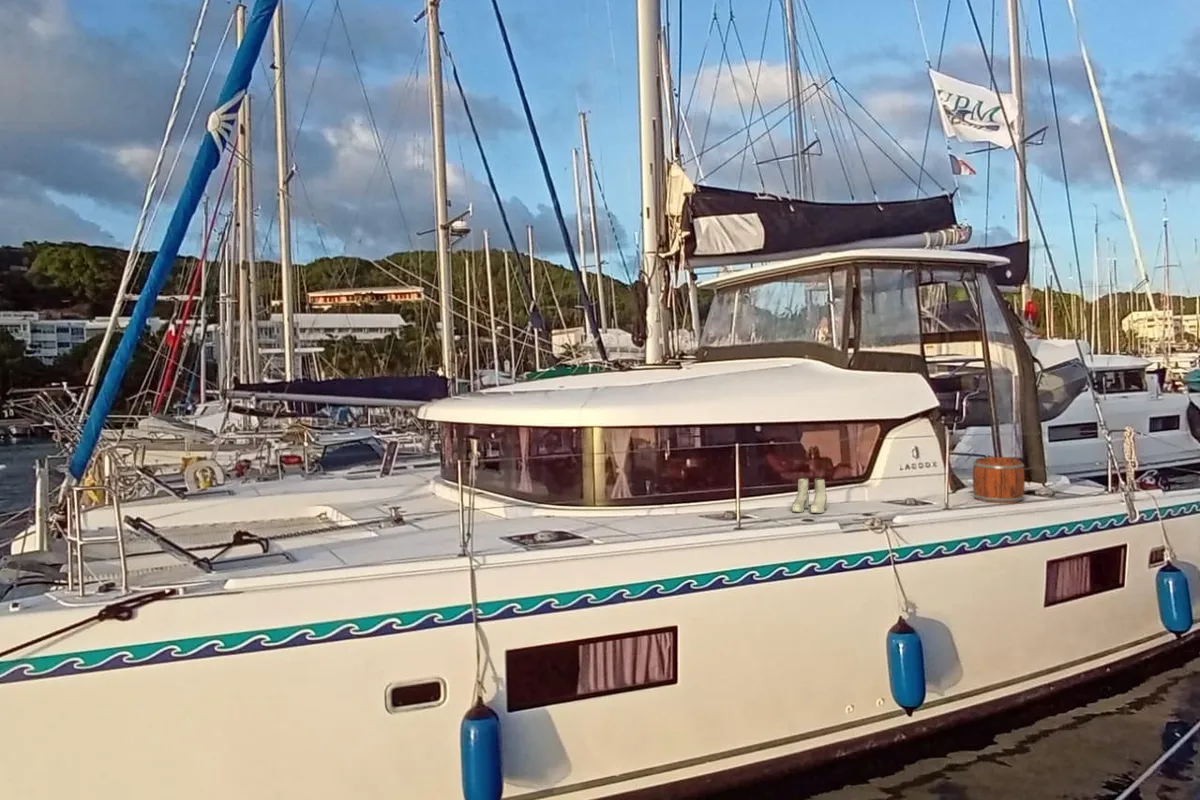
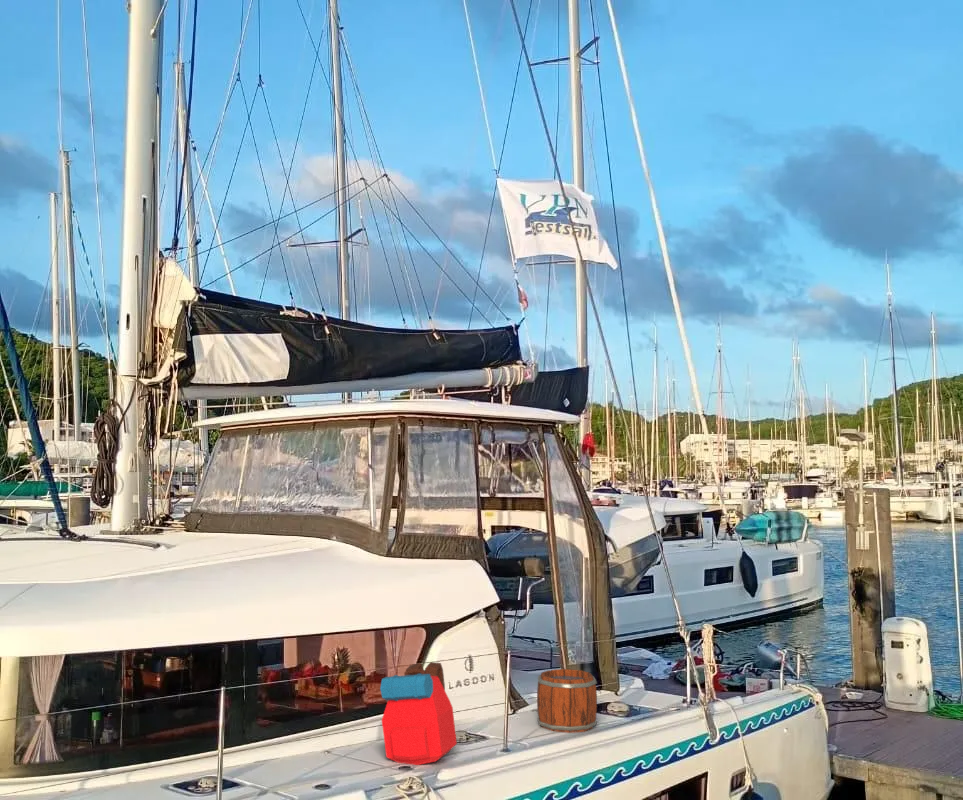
backpack: none [848,443,907,514] -> present [380,662,457,765]
boots: present [792,478,827,513] -> none [302,715,352,770]

